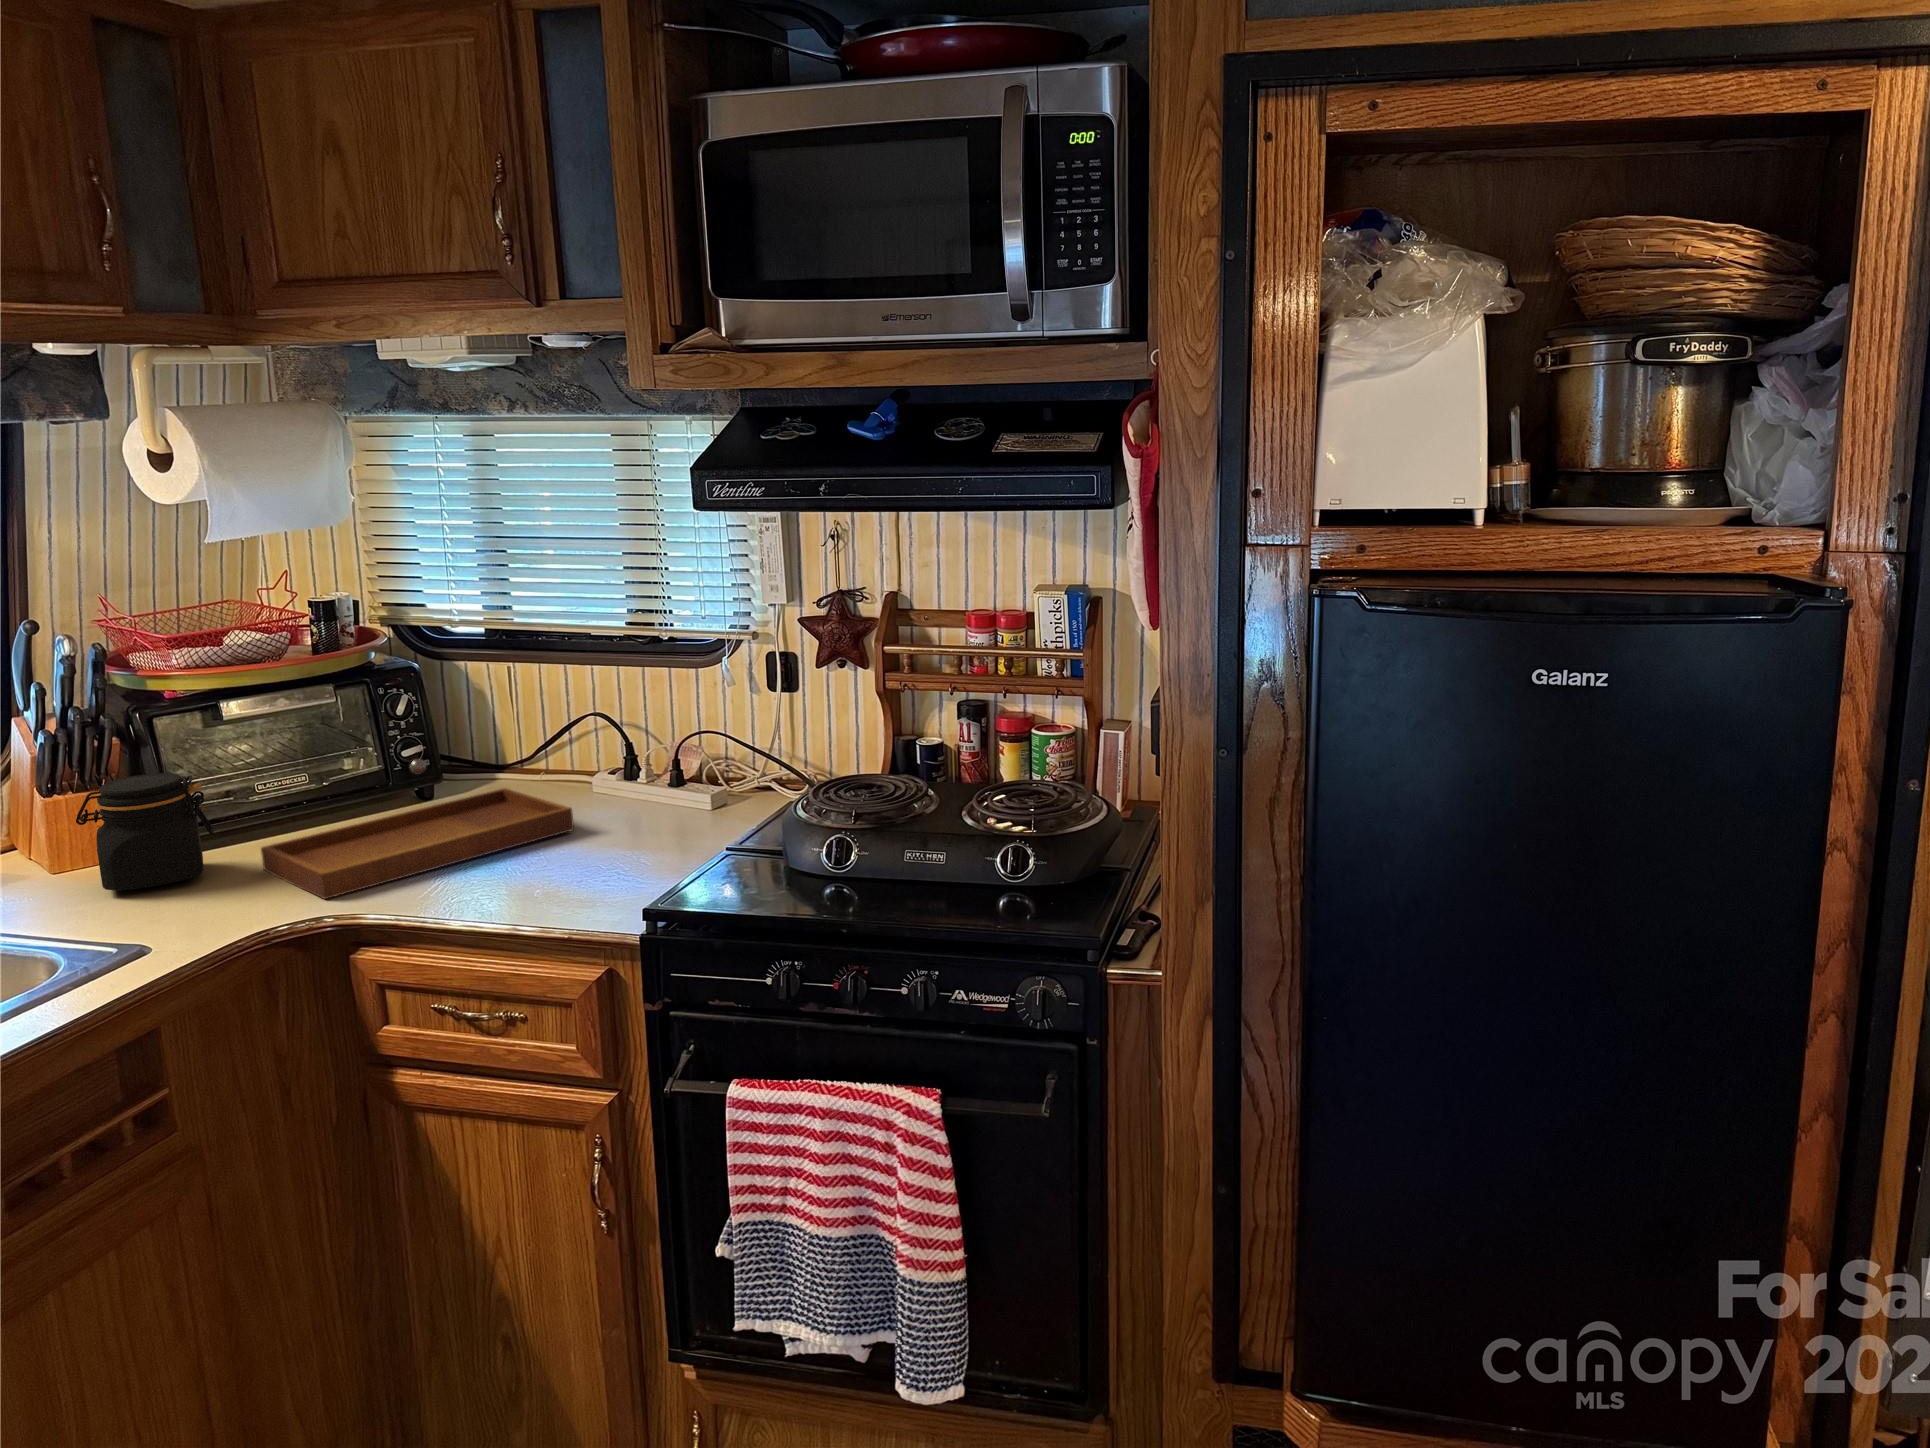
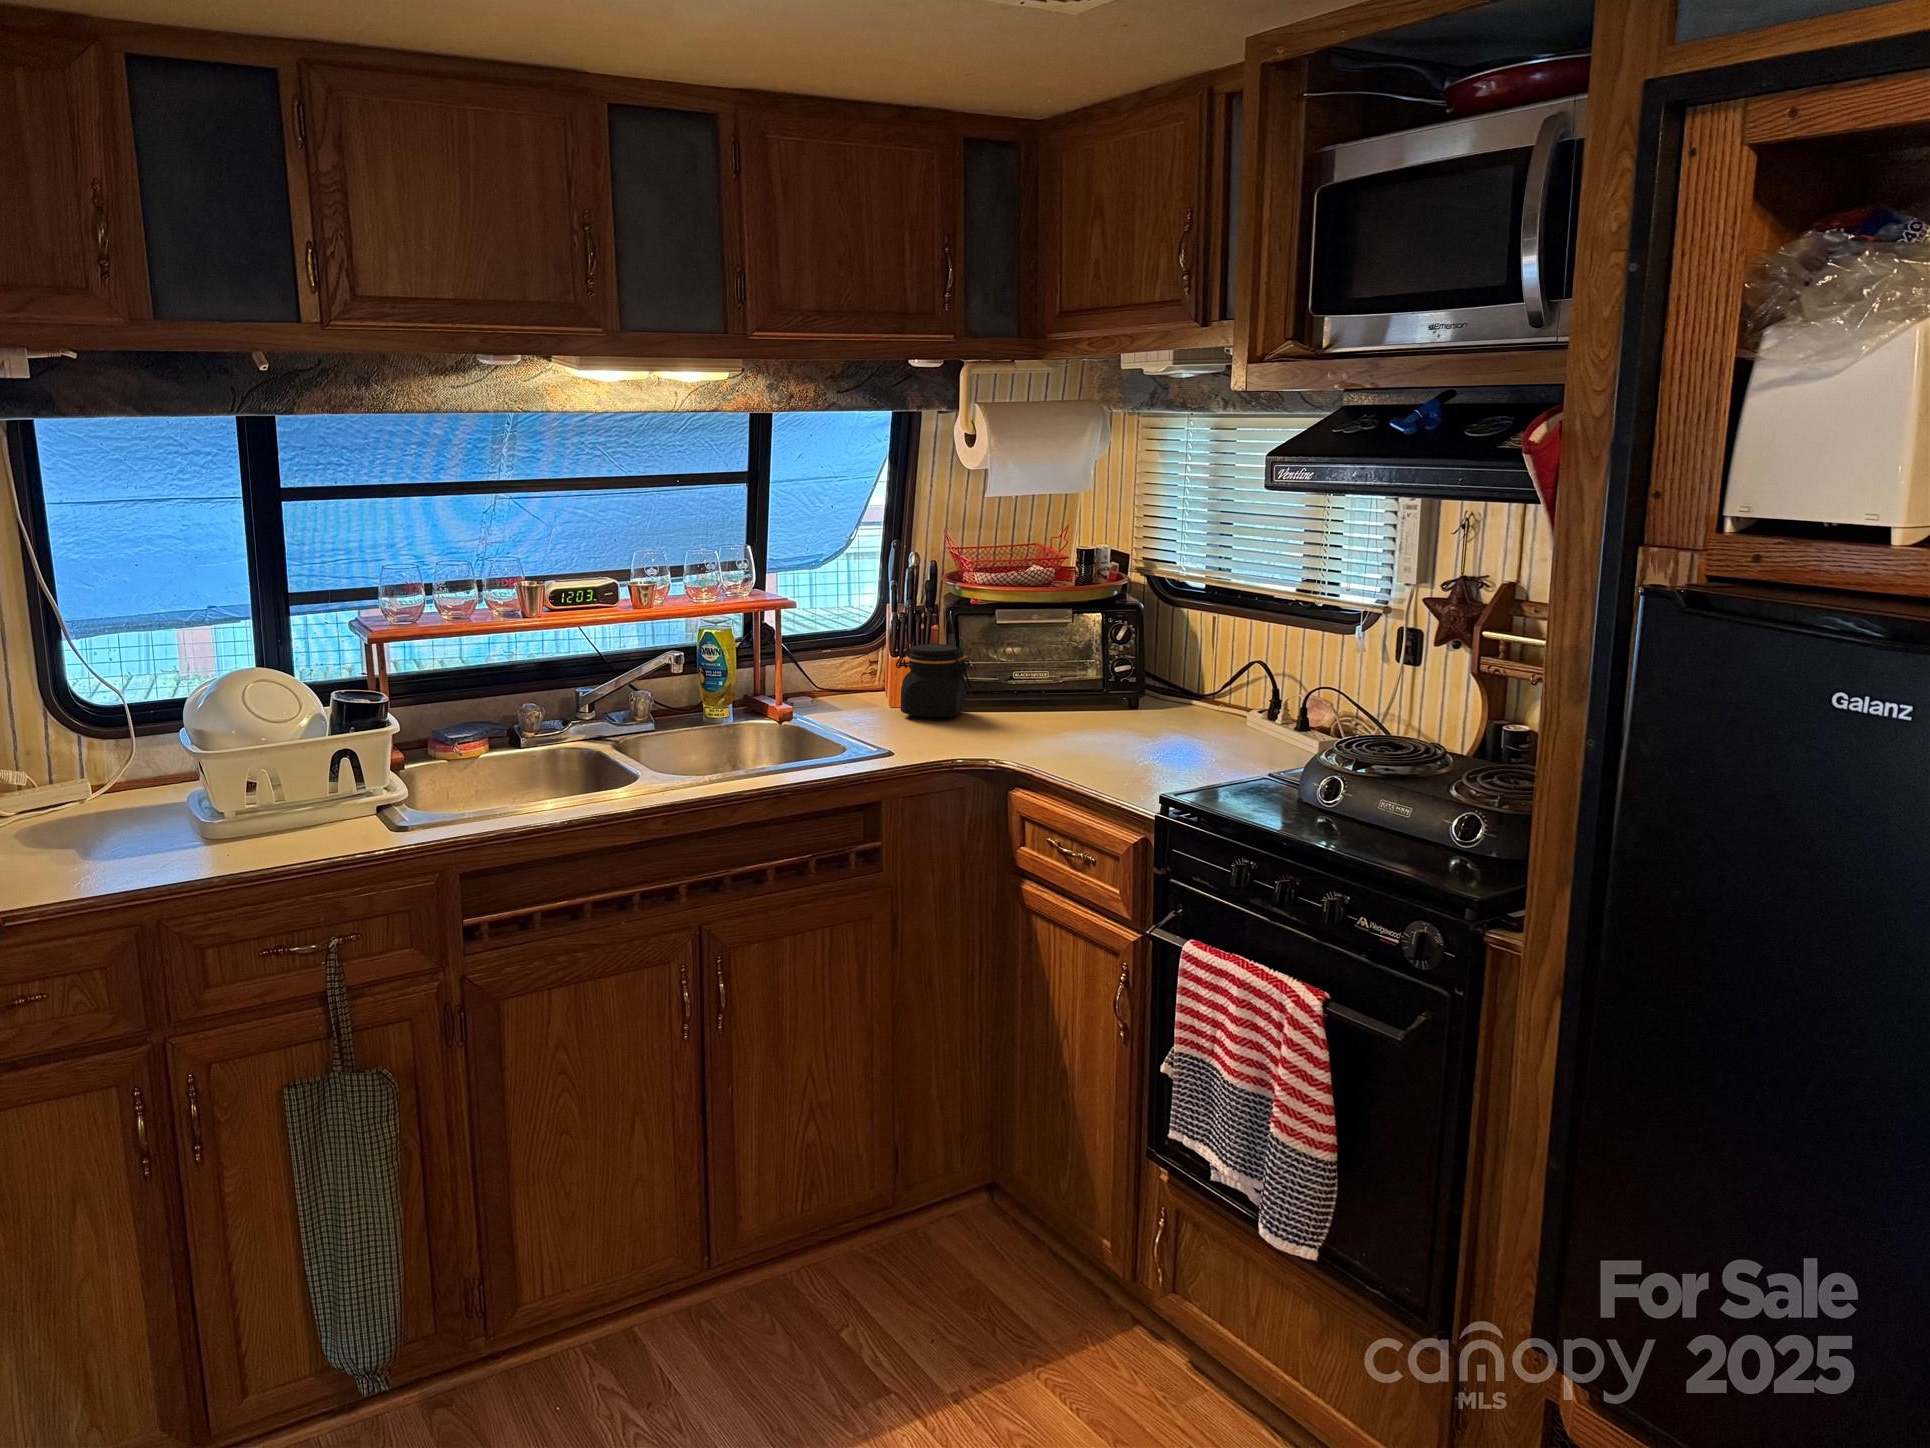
tray: present [261,759,574,899] -> none [992,666,1201,745]

